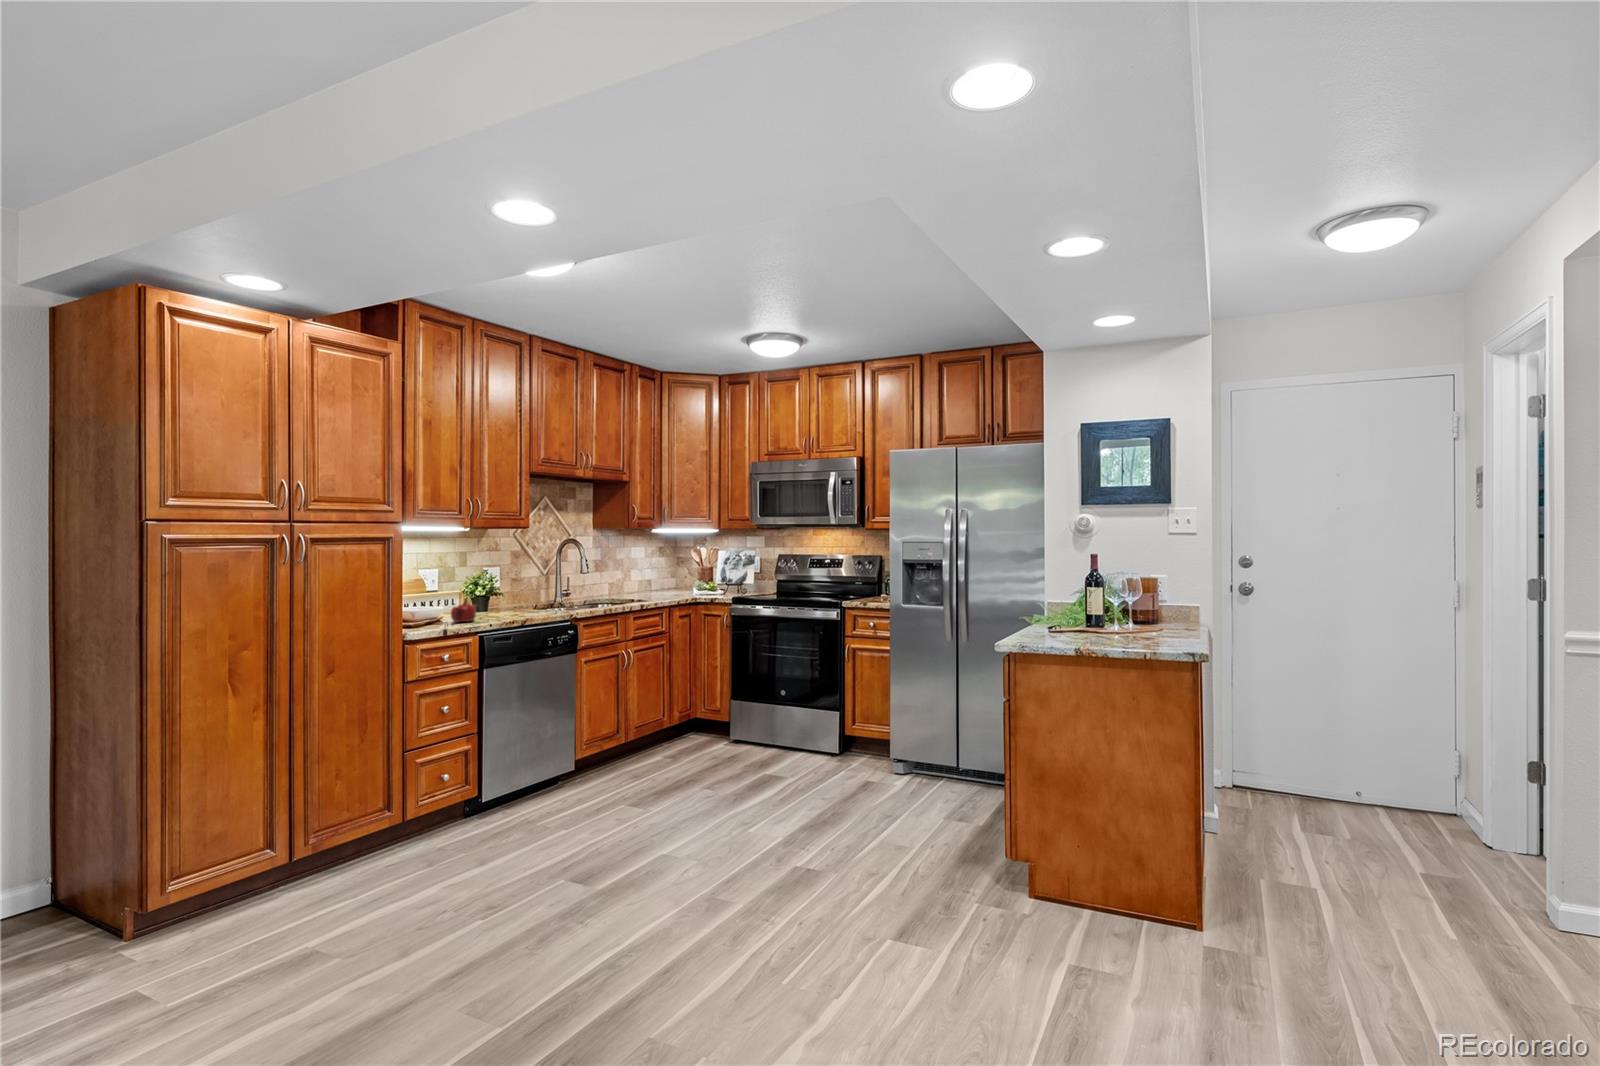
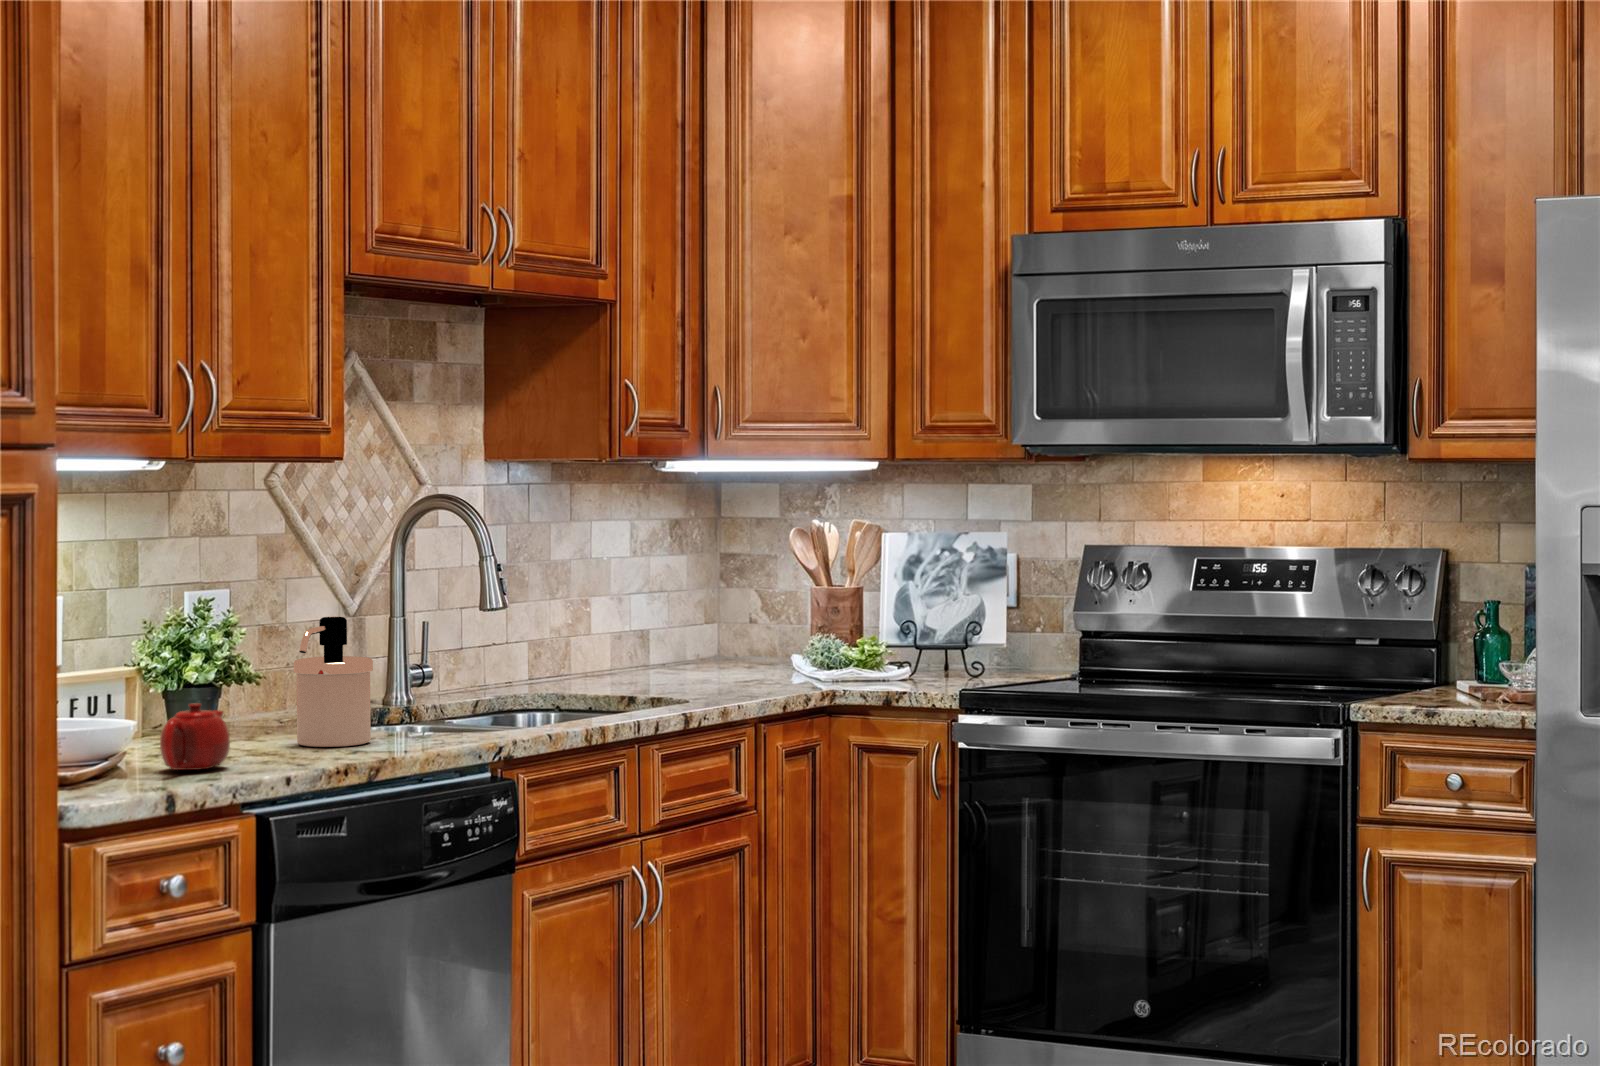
soap dispenser: none [505,576,532,615] -> present [294,617,373,747]

